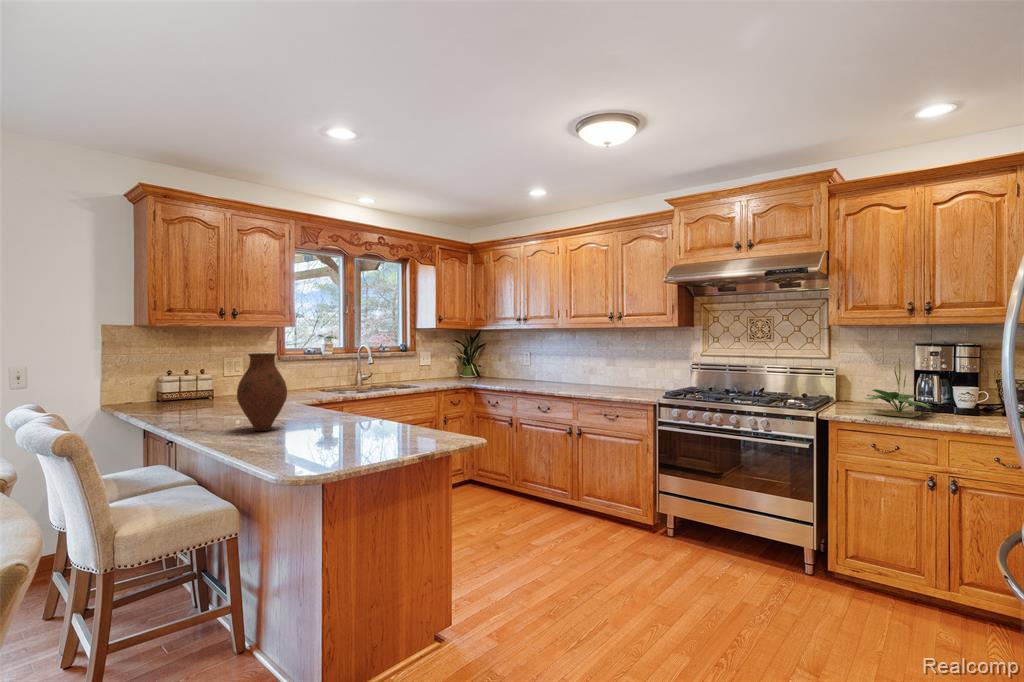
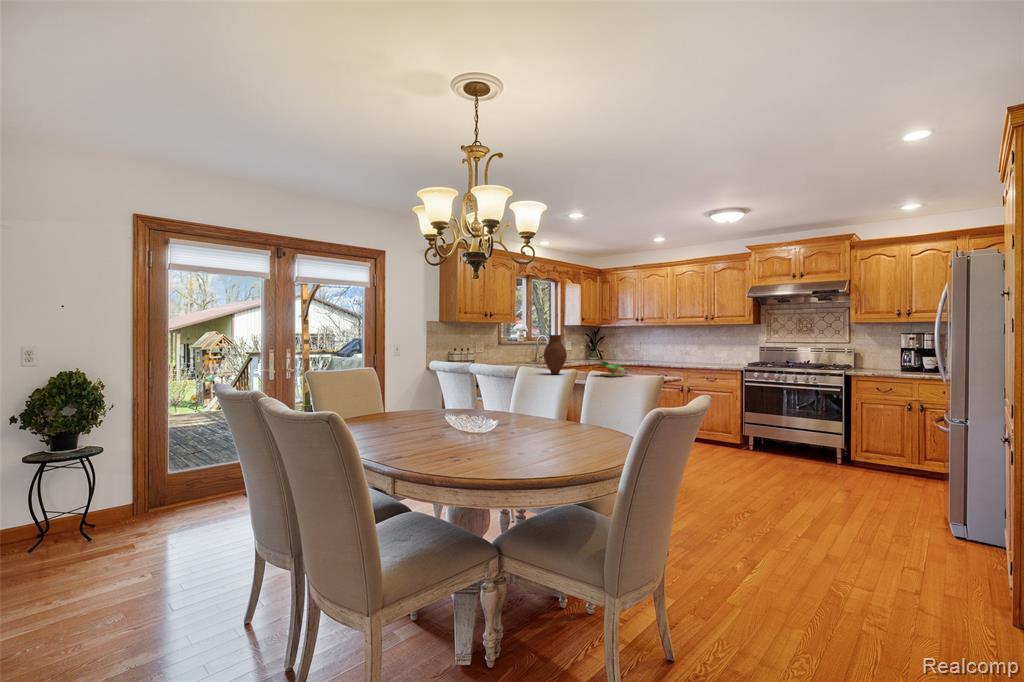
potted plant: present [866,358,932,418] -> present [595,349,631,376]

